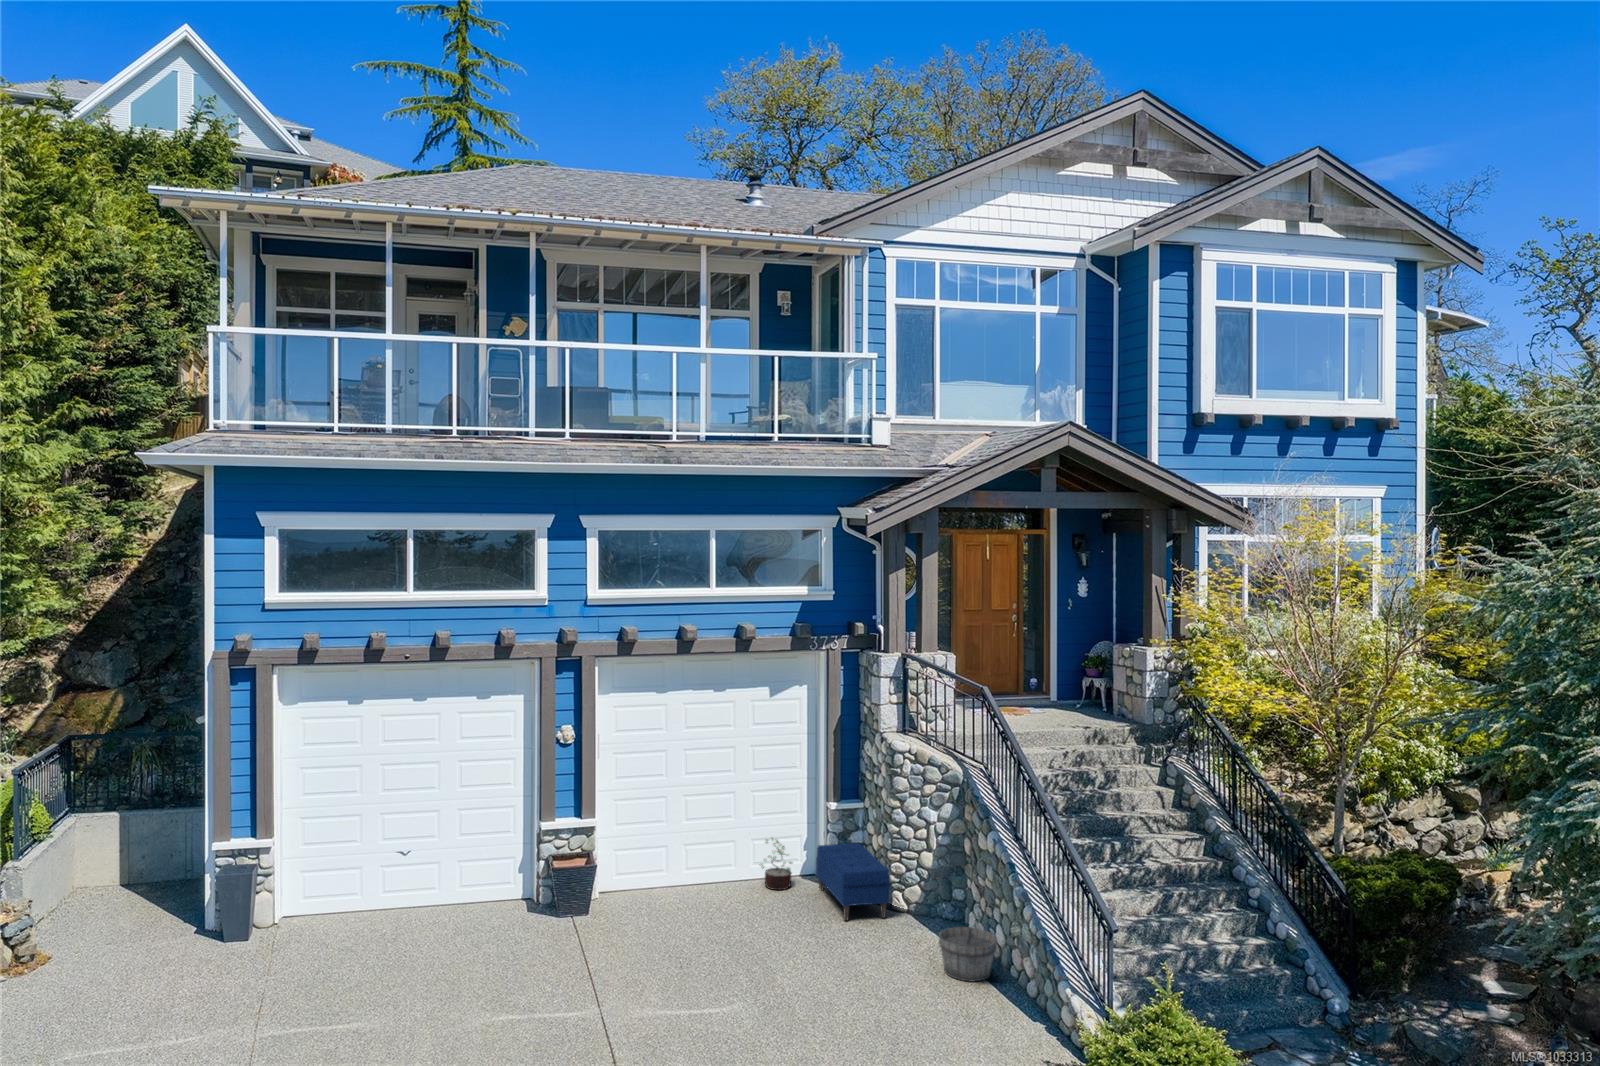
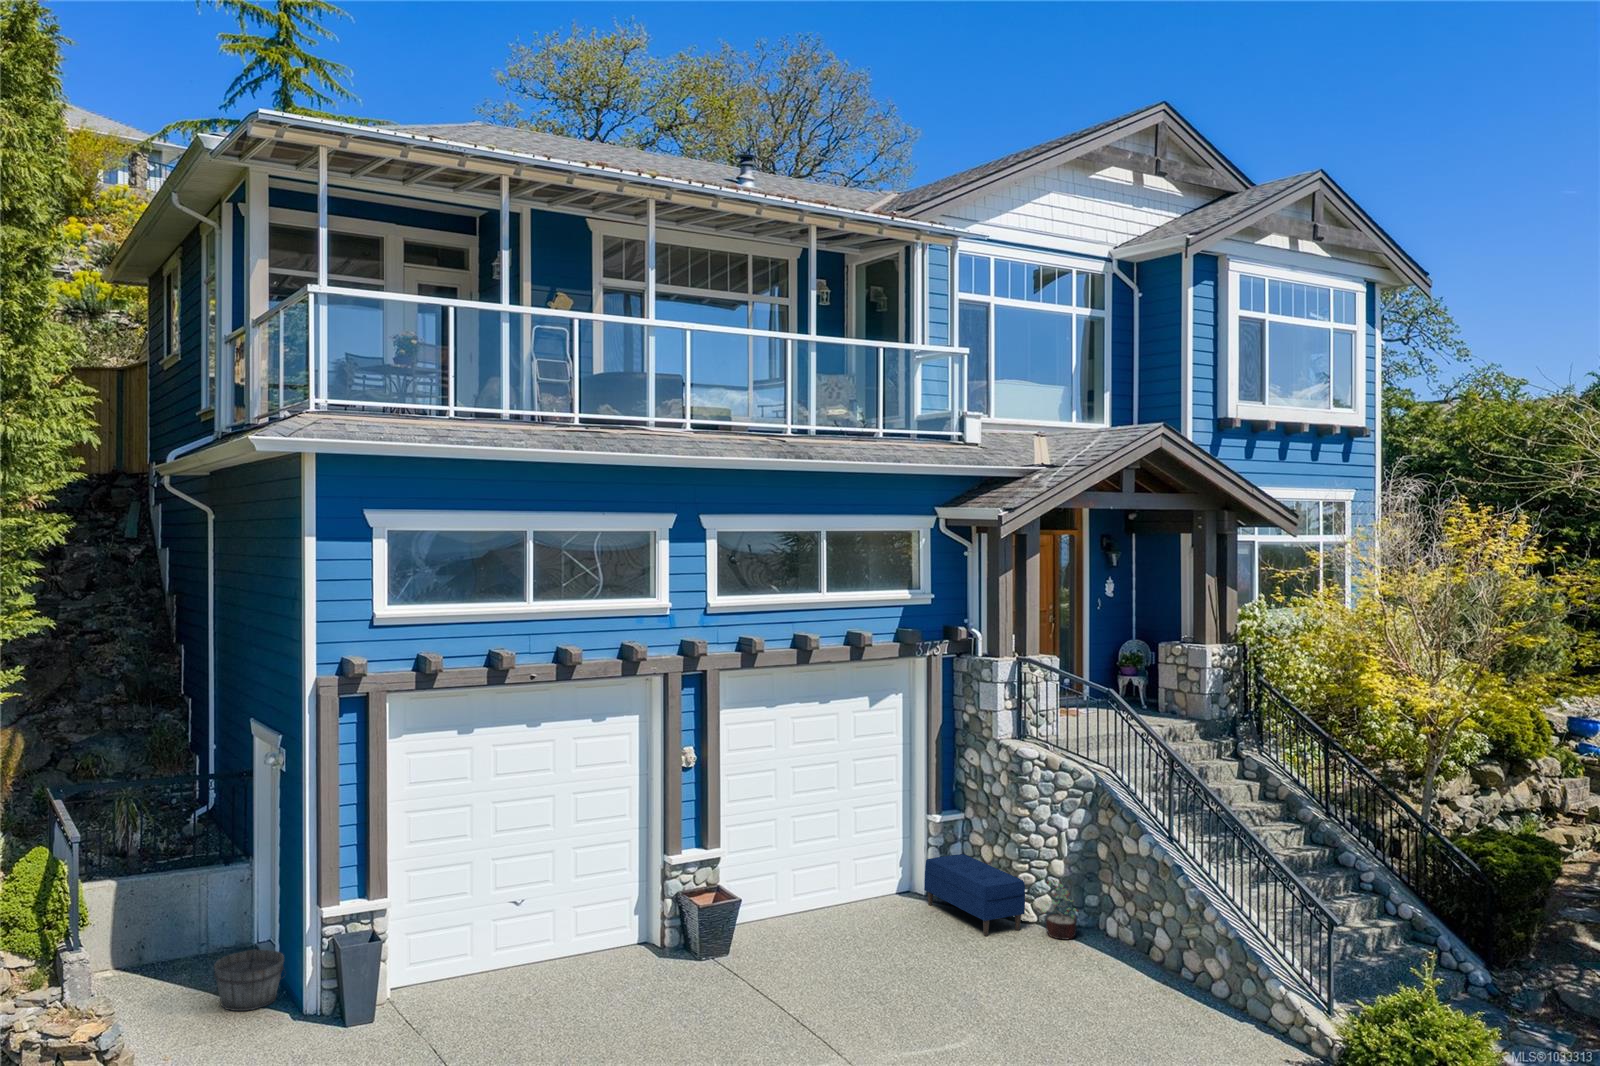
decorative plant: present [761,839,792,890] -> present [1042,881,1077,940]
wooden bucket: present [939,927,997,982] -> present [214,949,284,1011]

